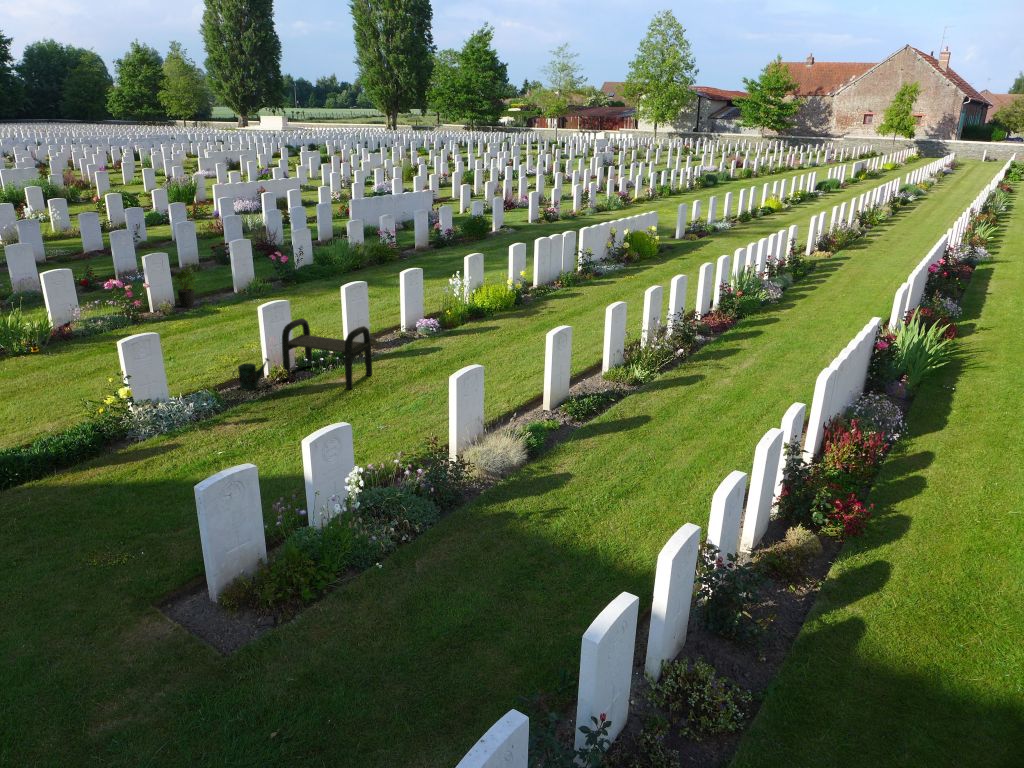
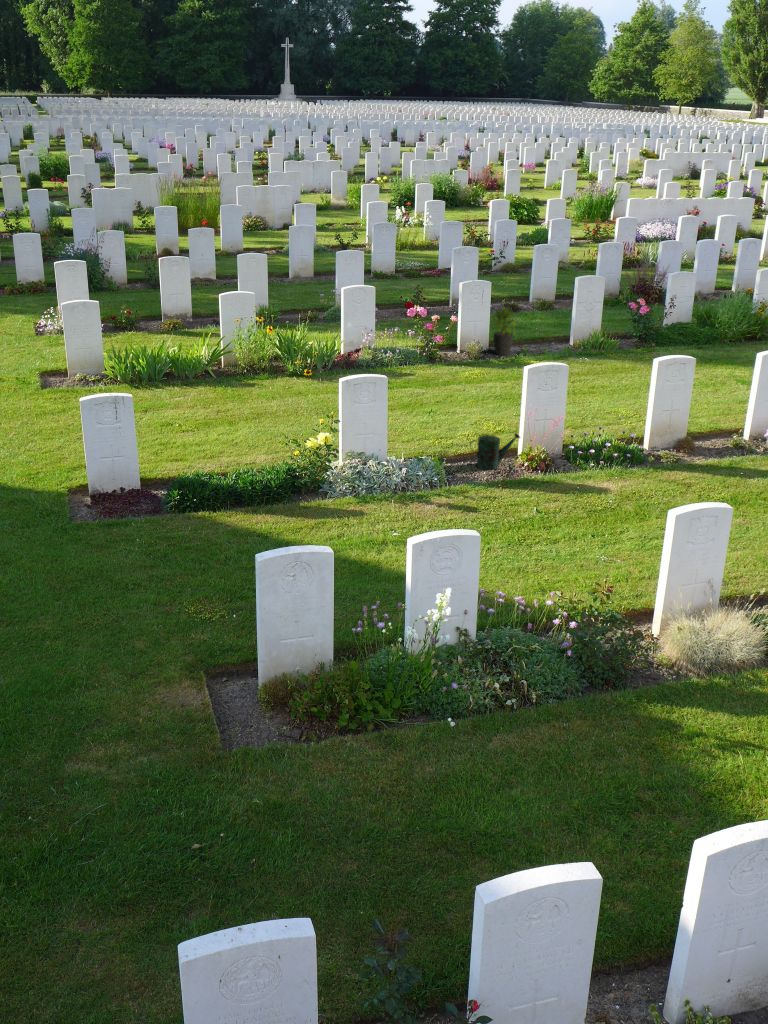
bench: present [282,318,372,389] -> none [535,391,655,498]

